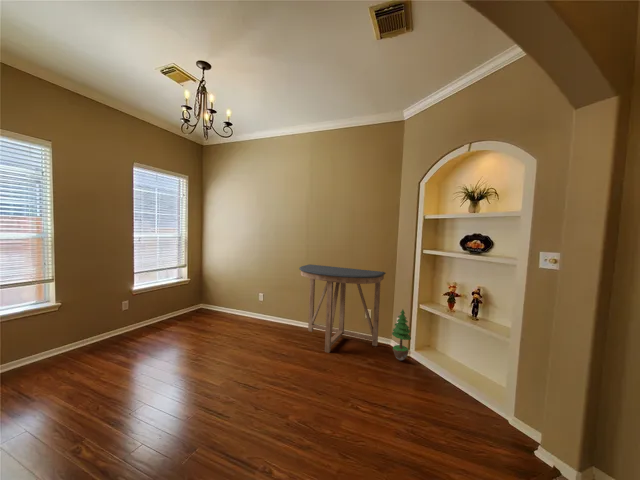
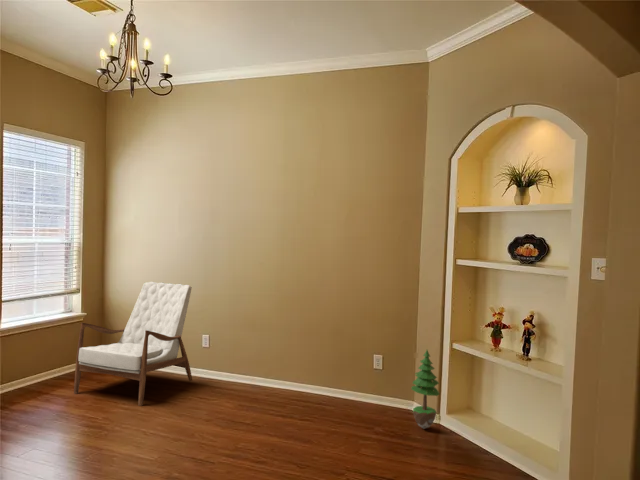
armchair: none [180,261,253,340] -> present [74,282,192,406]
console table: present [299,264,386,353] -> none [268,286,403,421]

